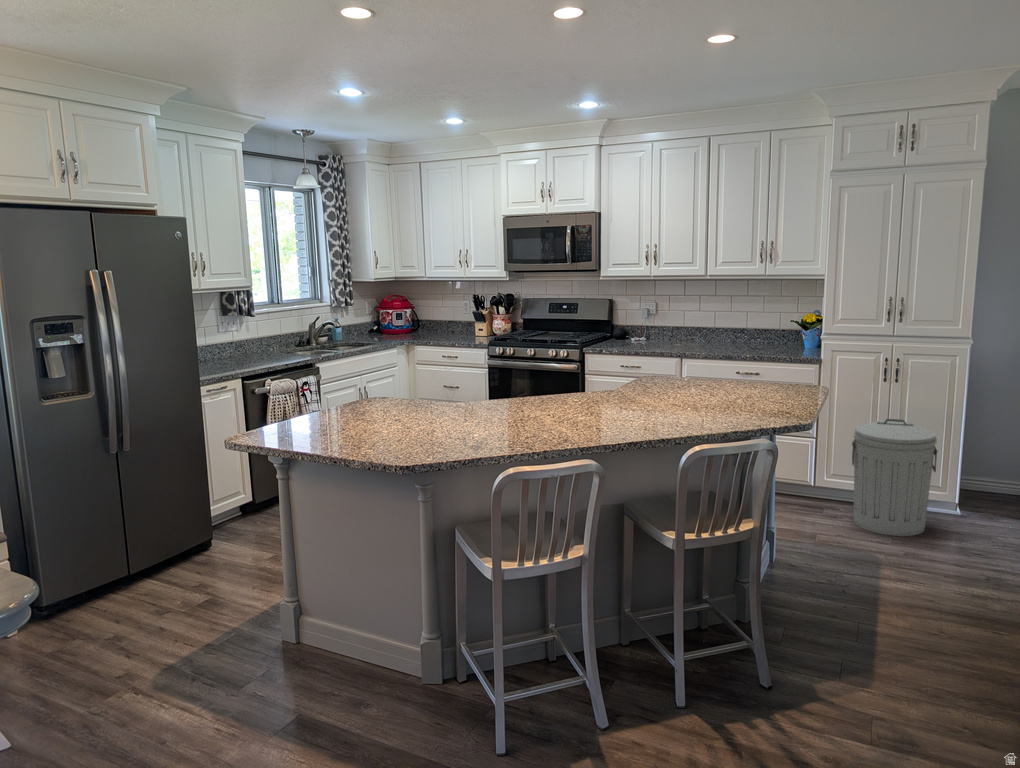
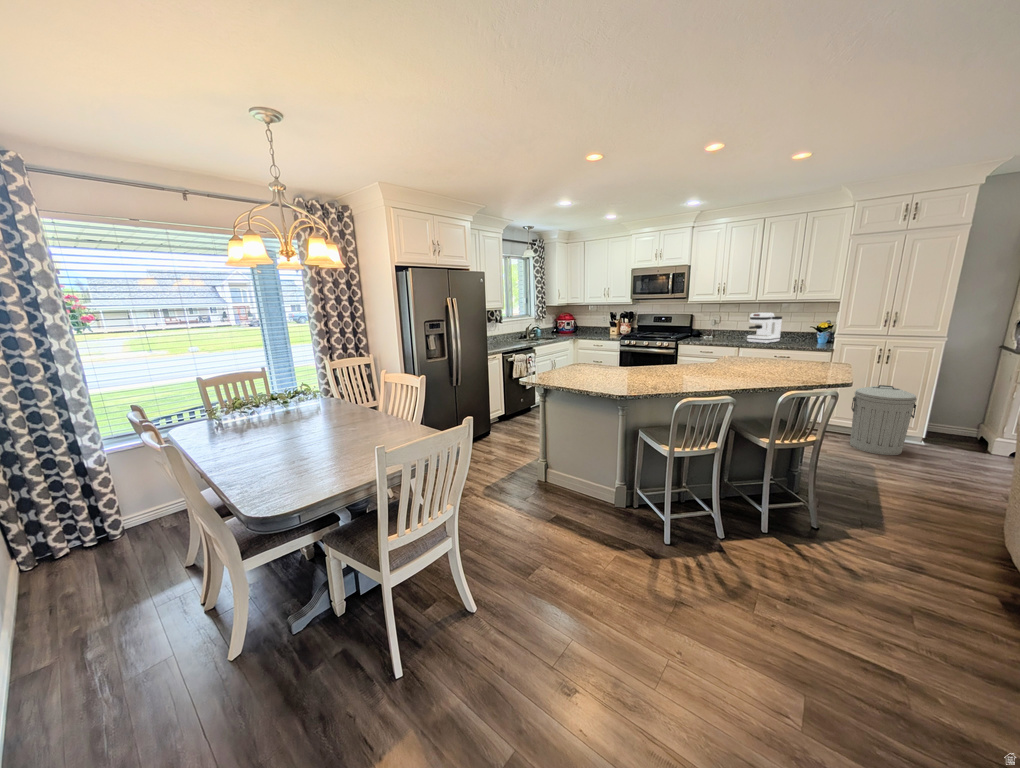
coffee maker: none [697,297,749,350] -> present [747,313,782,343]

